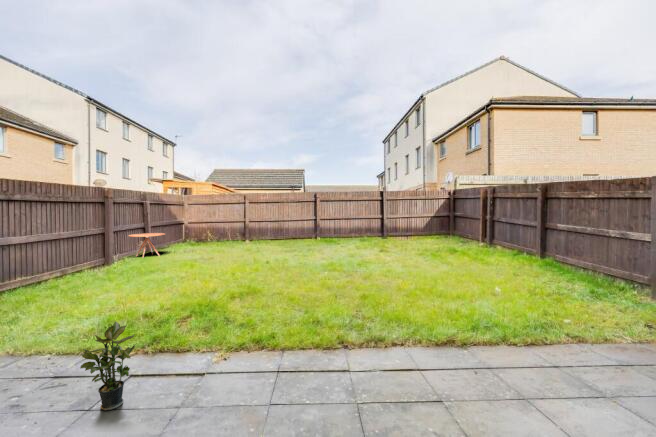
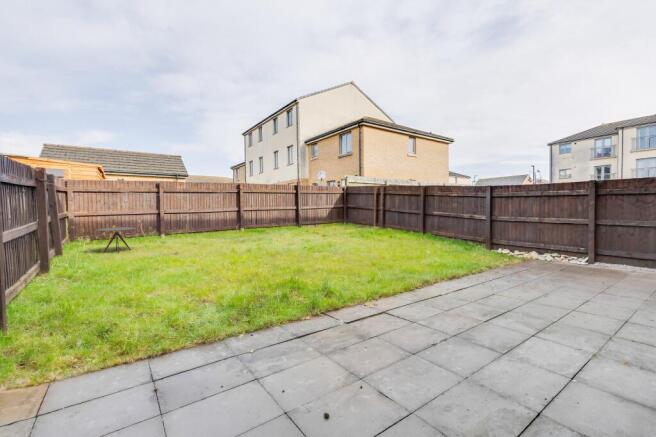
potted plant: present [80,321,135,410] -> none [361,258,379,298]

